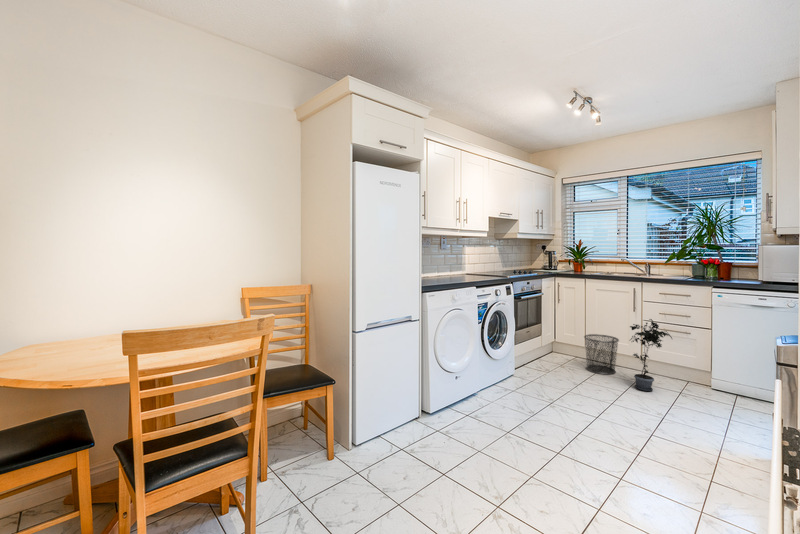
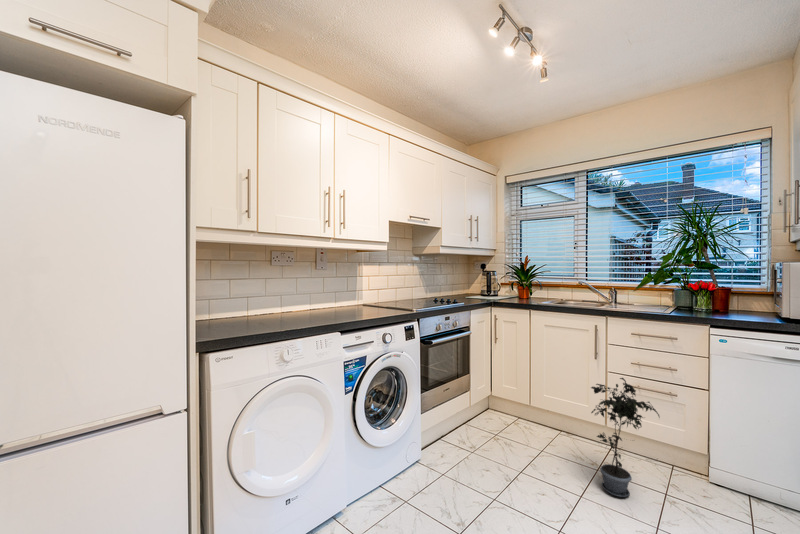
waste bin: present [584,334,619,374] -> none [527,390,576,456]

